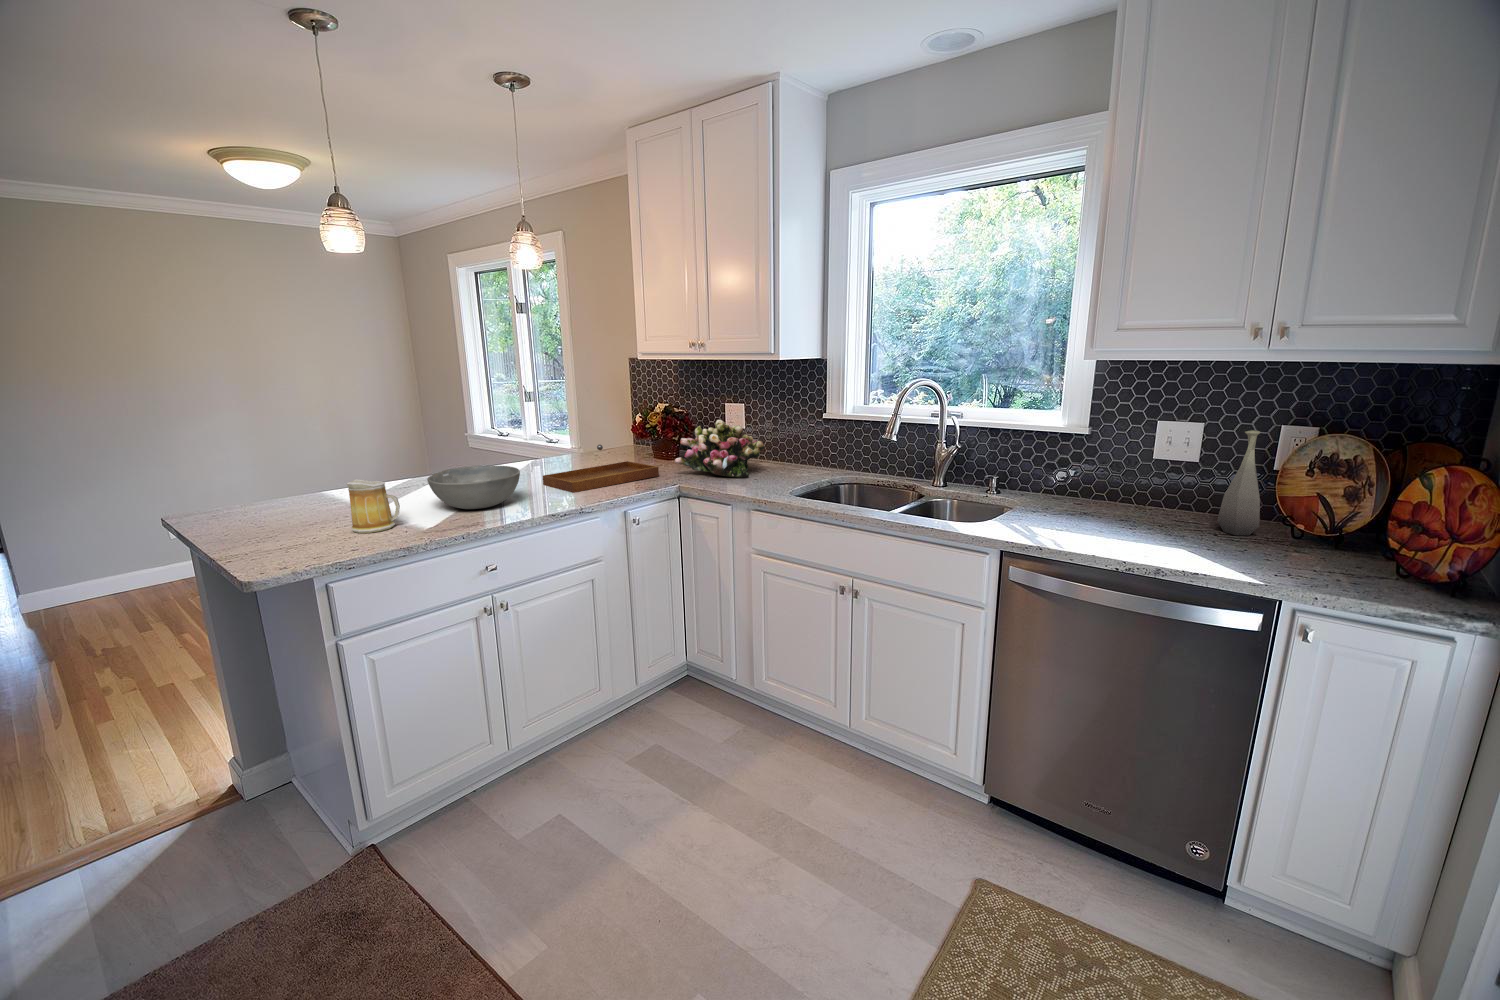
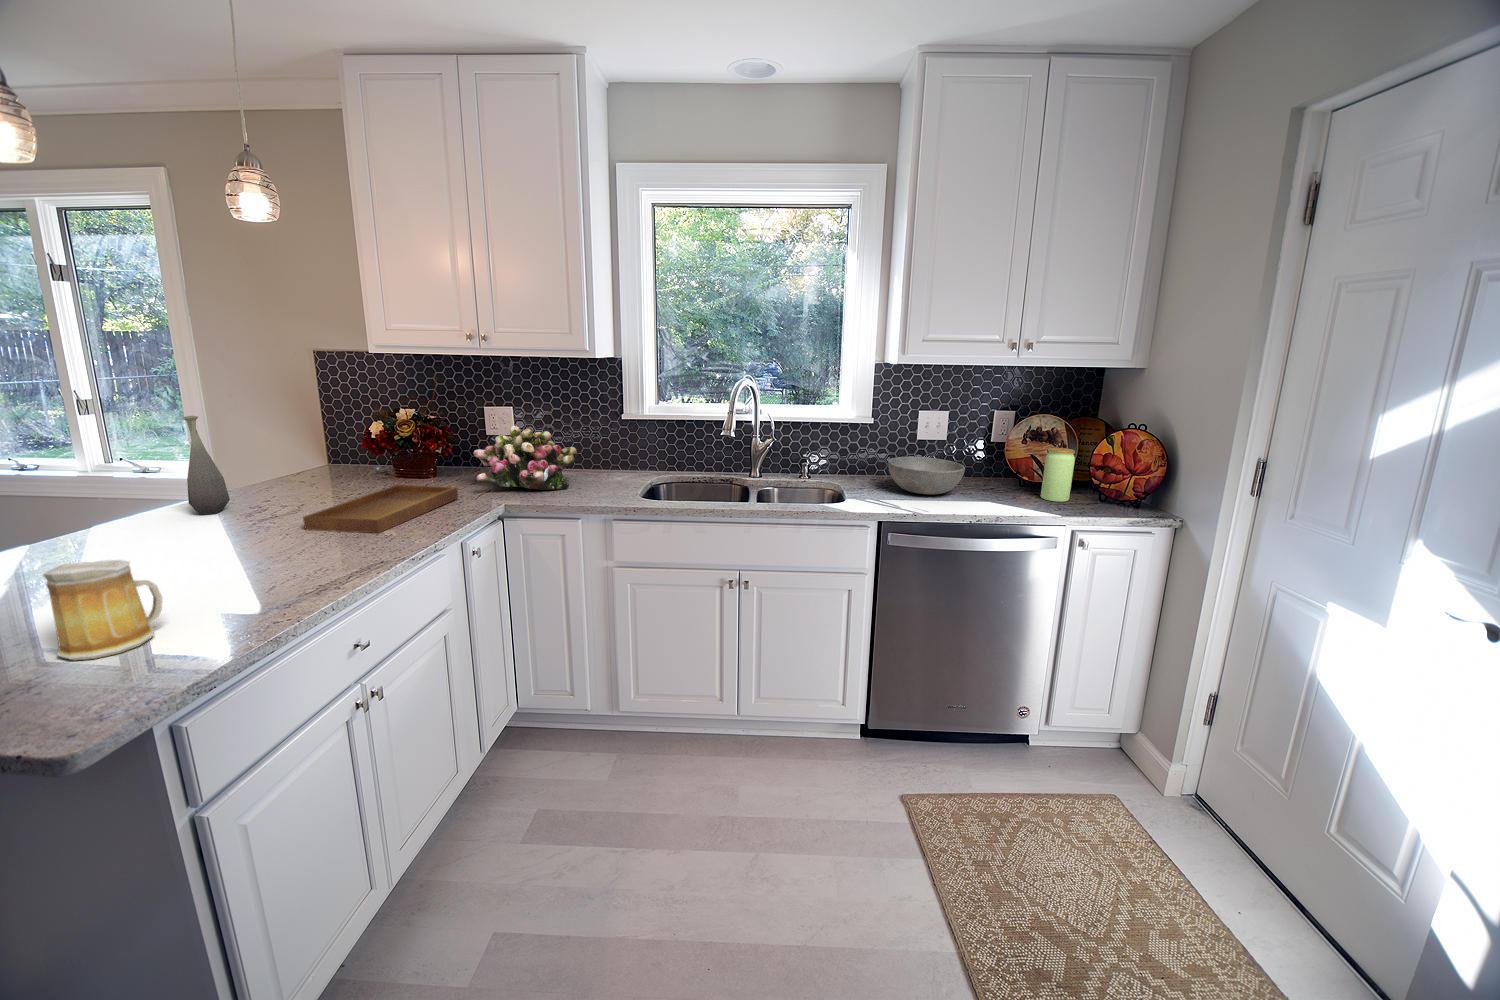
bottle: present [1217,430,1260,535] -> present [183,416,230,515]
bowl: present [427,466,520,509] -> present [888,456,965,495]
jar: none [1303,485,1369,569] -> present [1041,448,1075,502]

